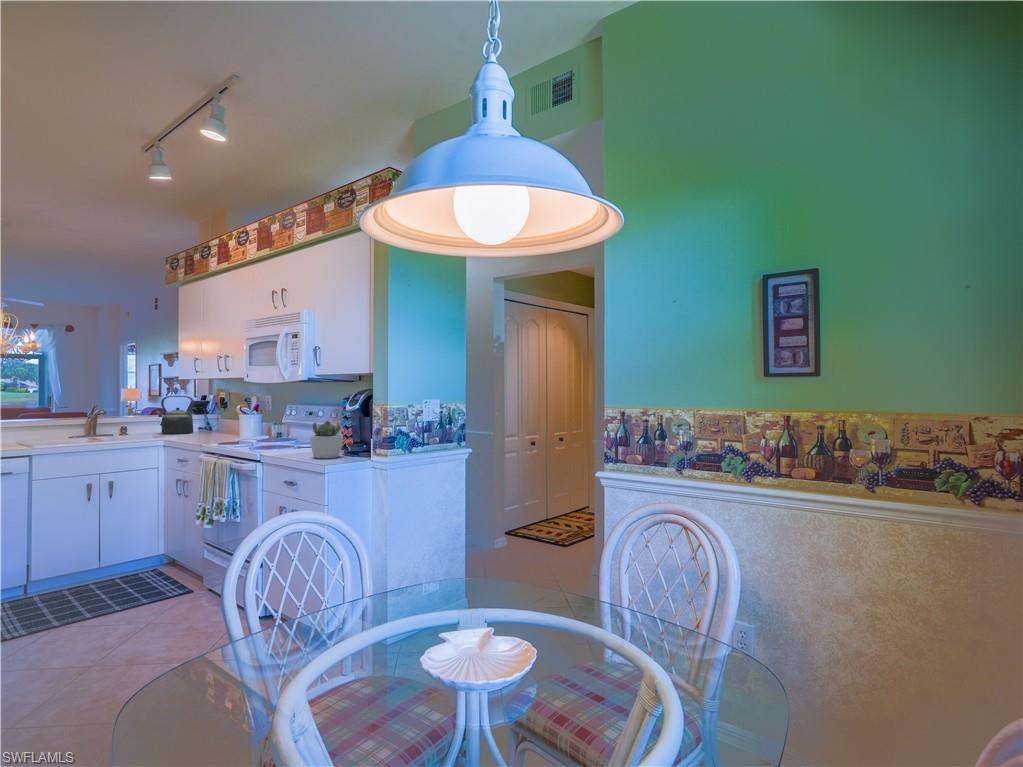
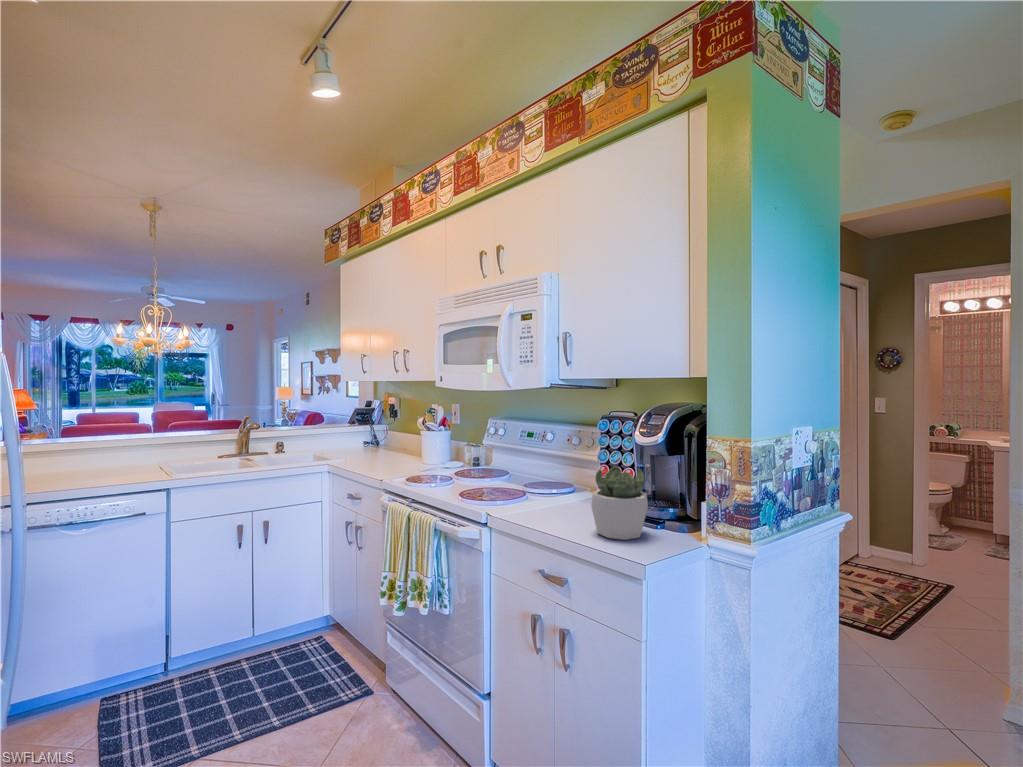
kettle: present [156,396,194,434] -> none [316,402,360,452]

